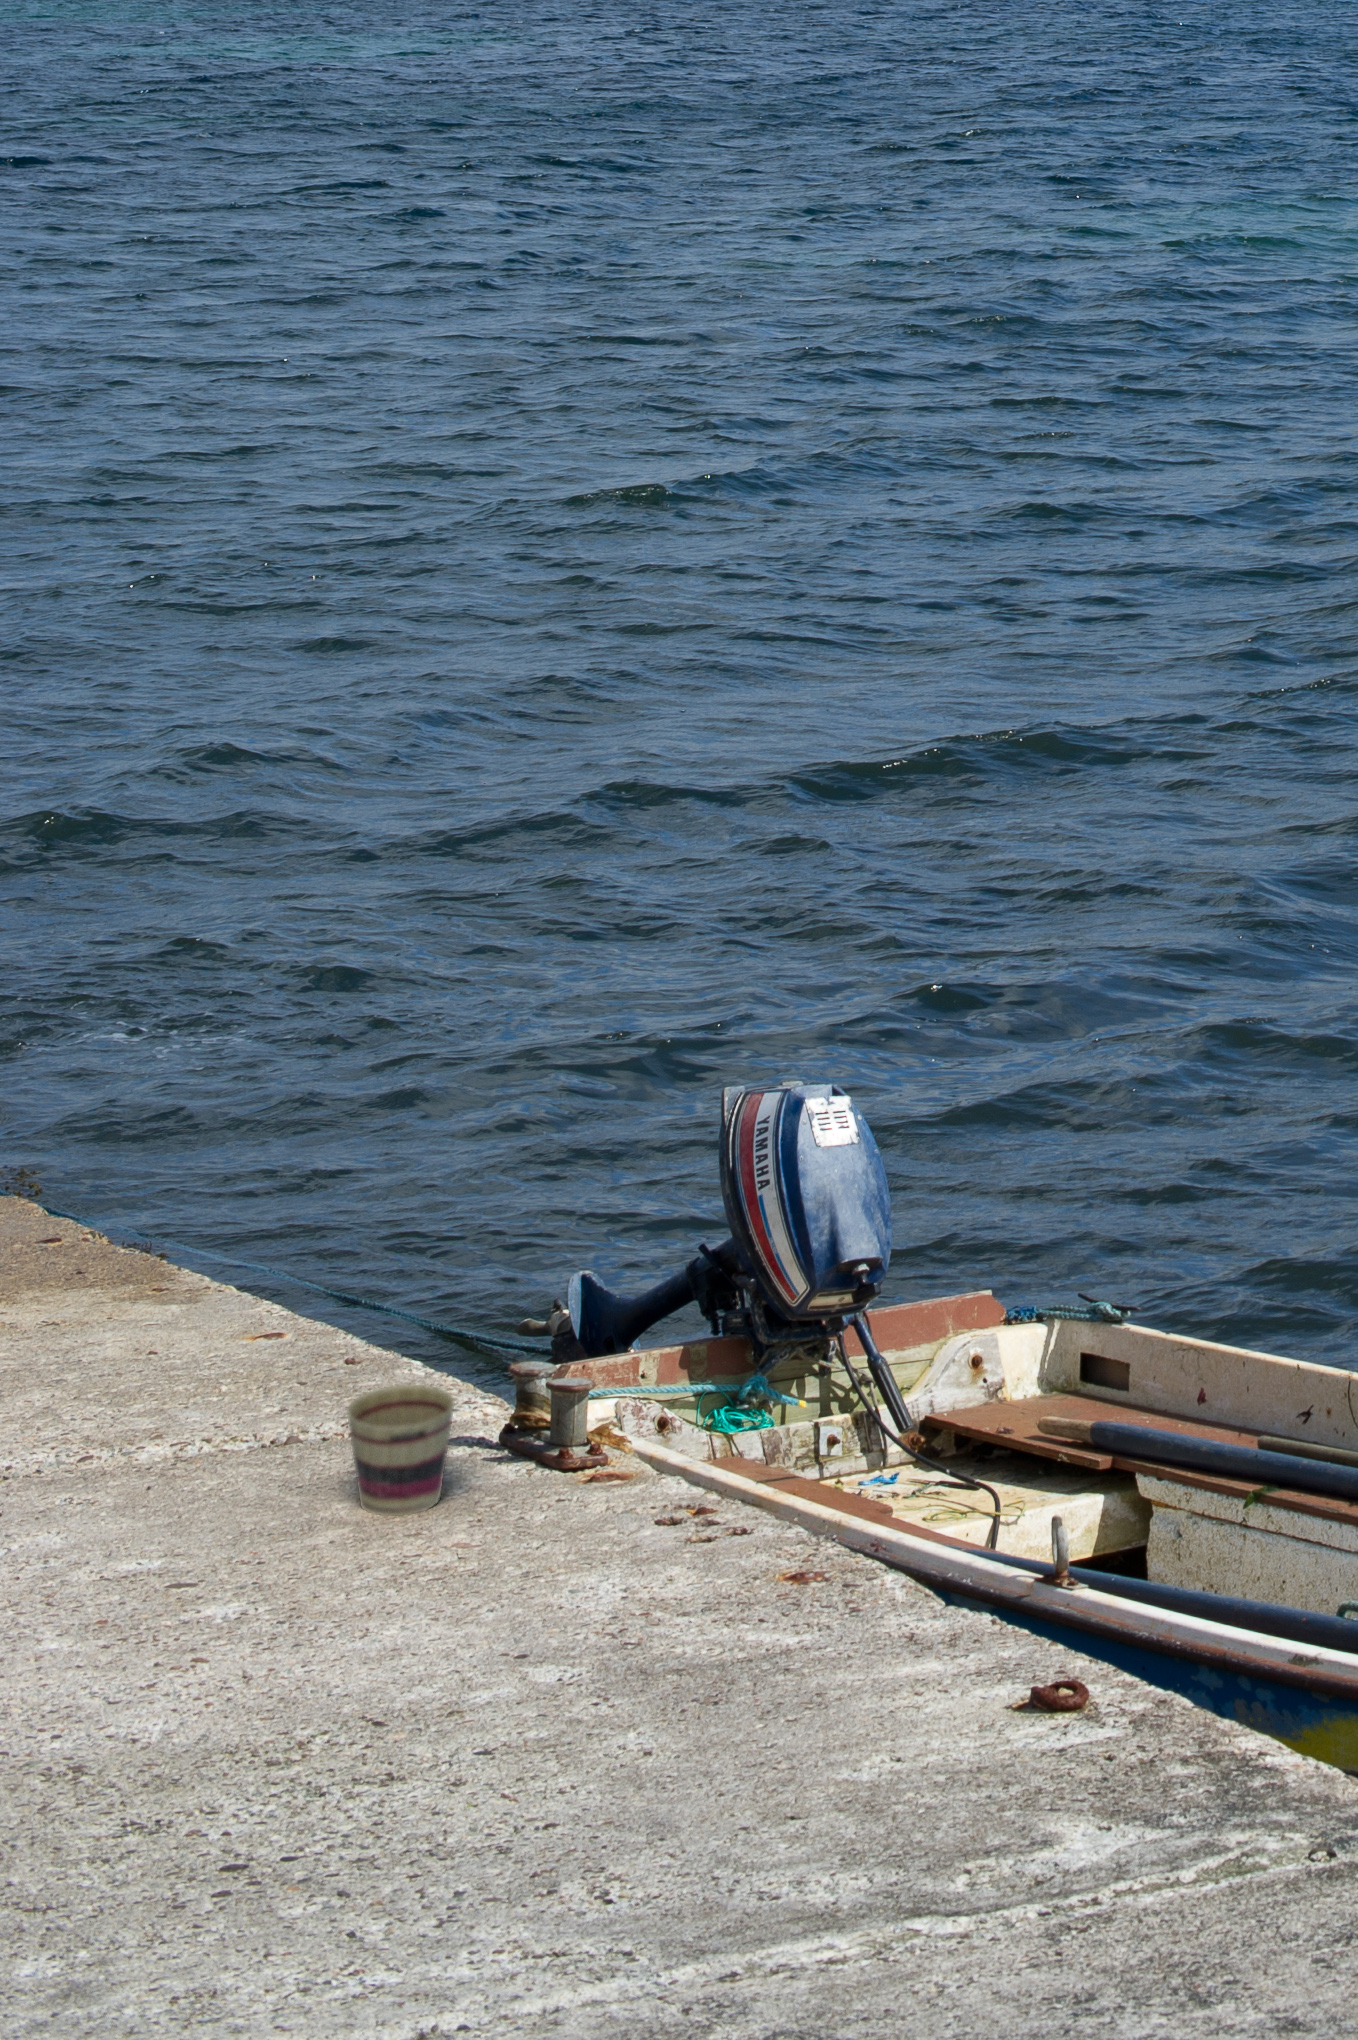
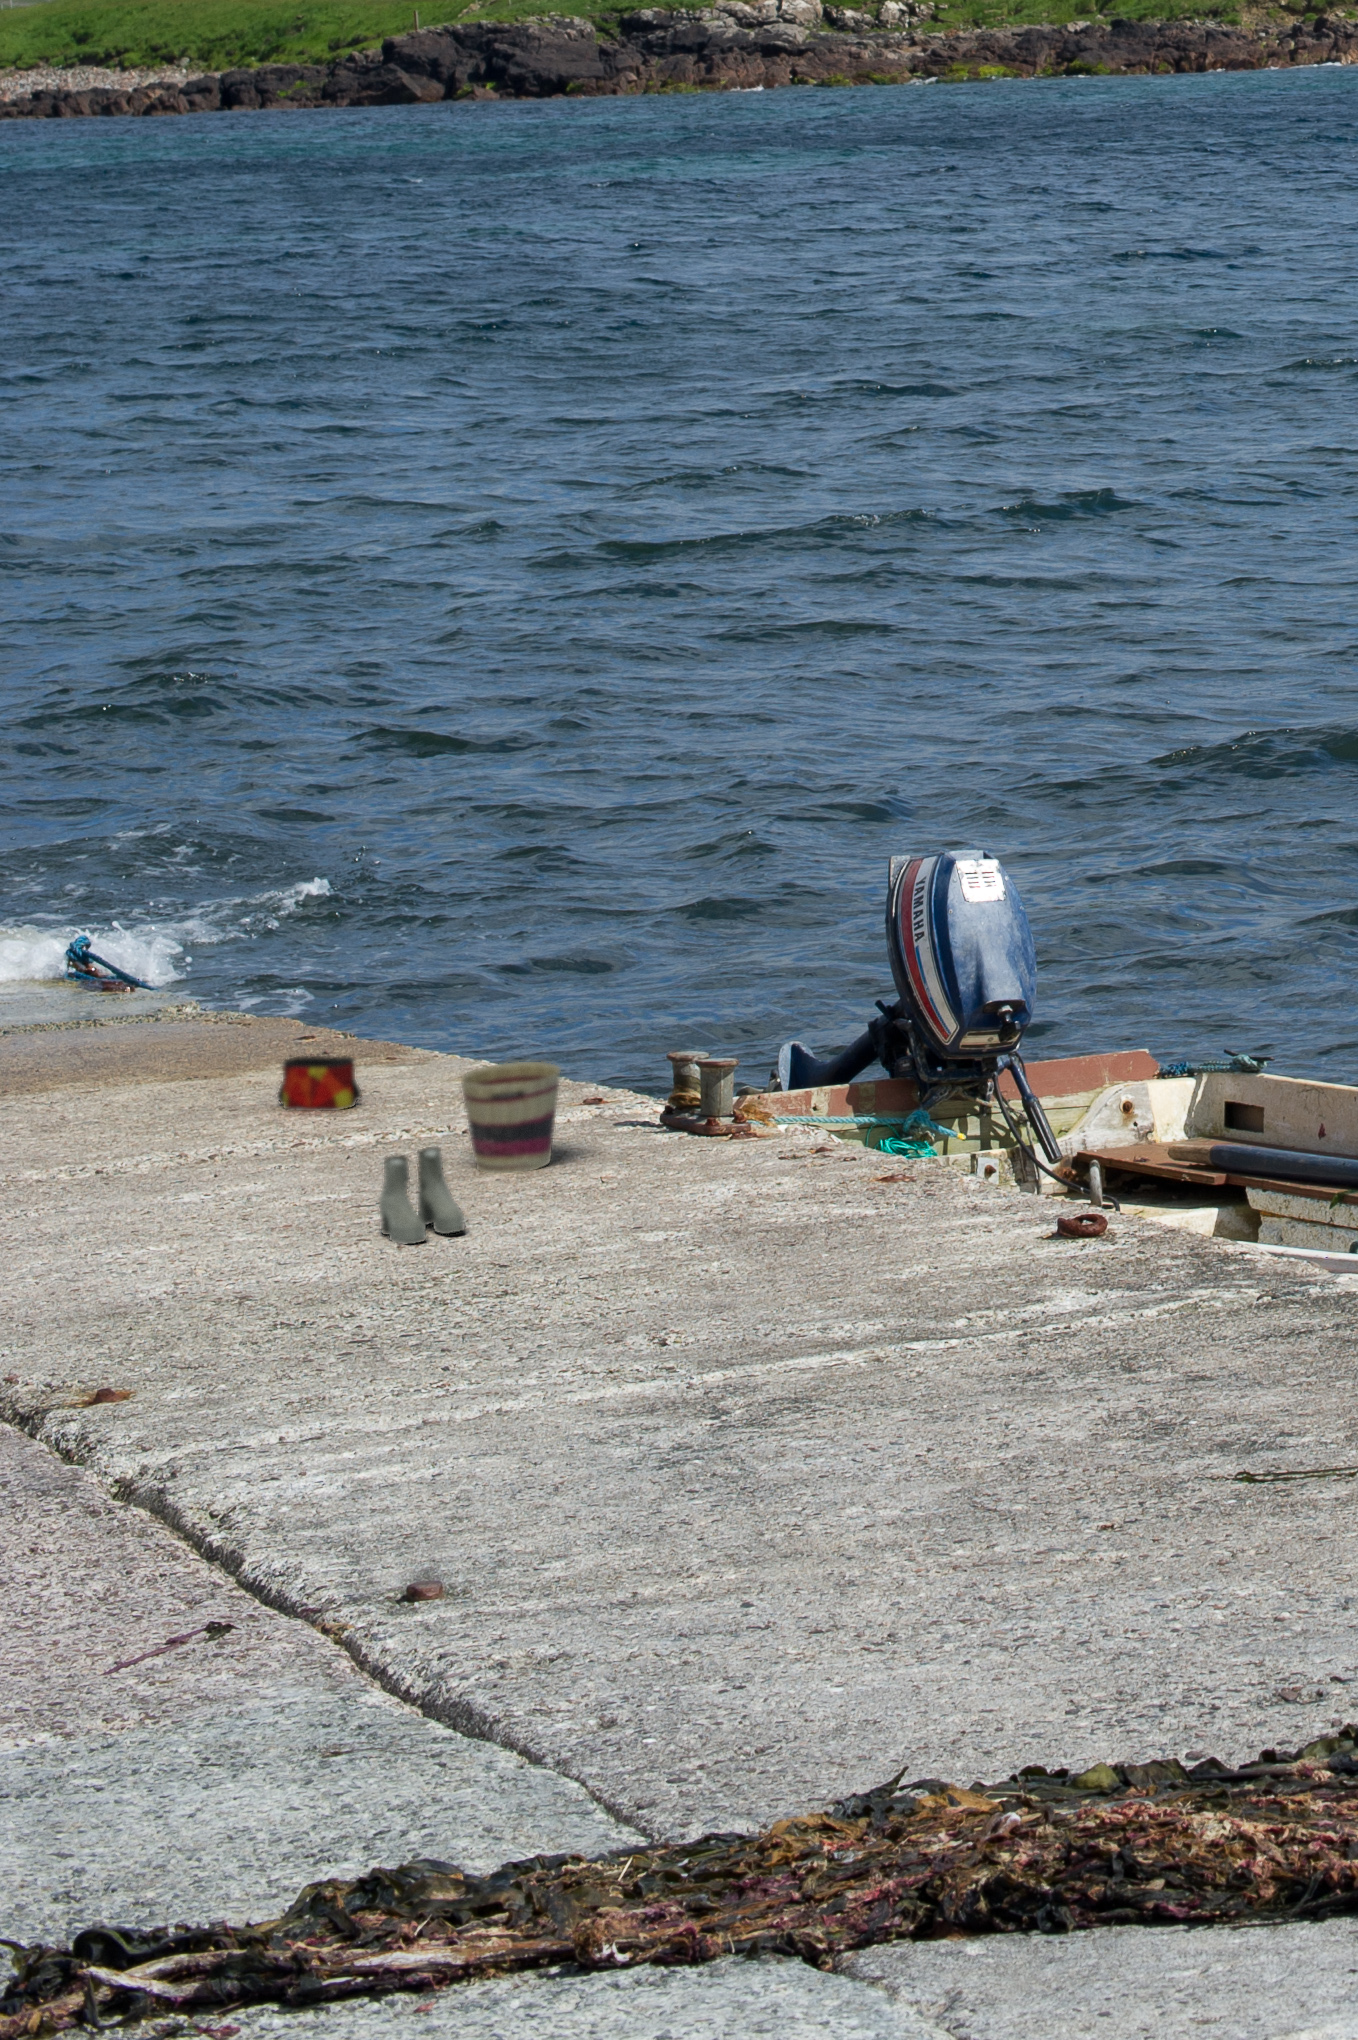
bag: none [54,1337,153,1401] -> present [277,1056,361,1111]
boots: none [329,1533,428,1651] -> present [379,1147,465,1245]

